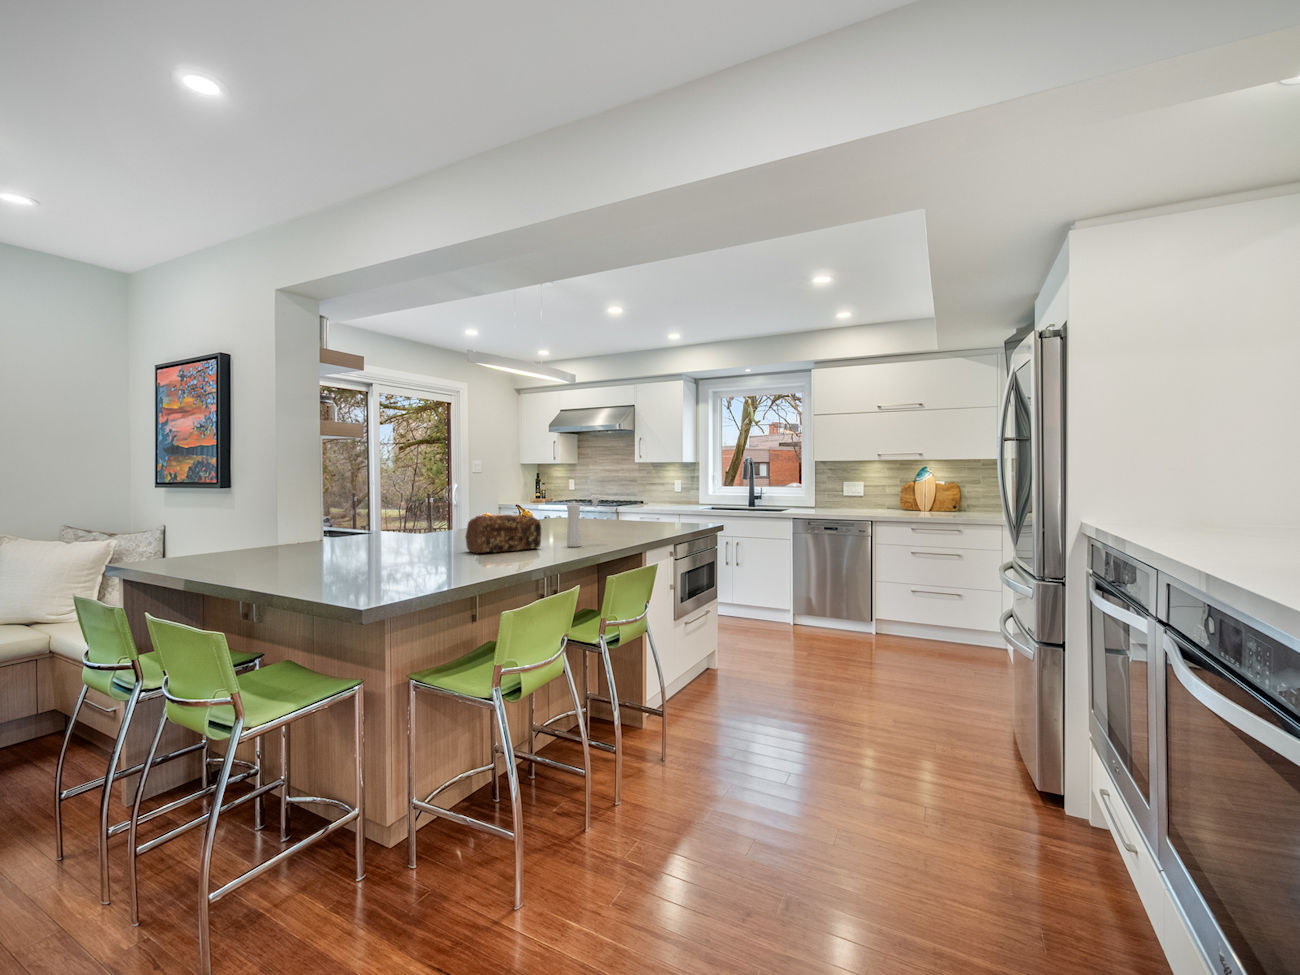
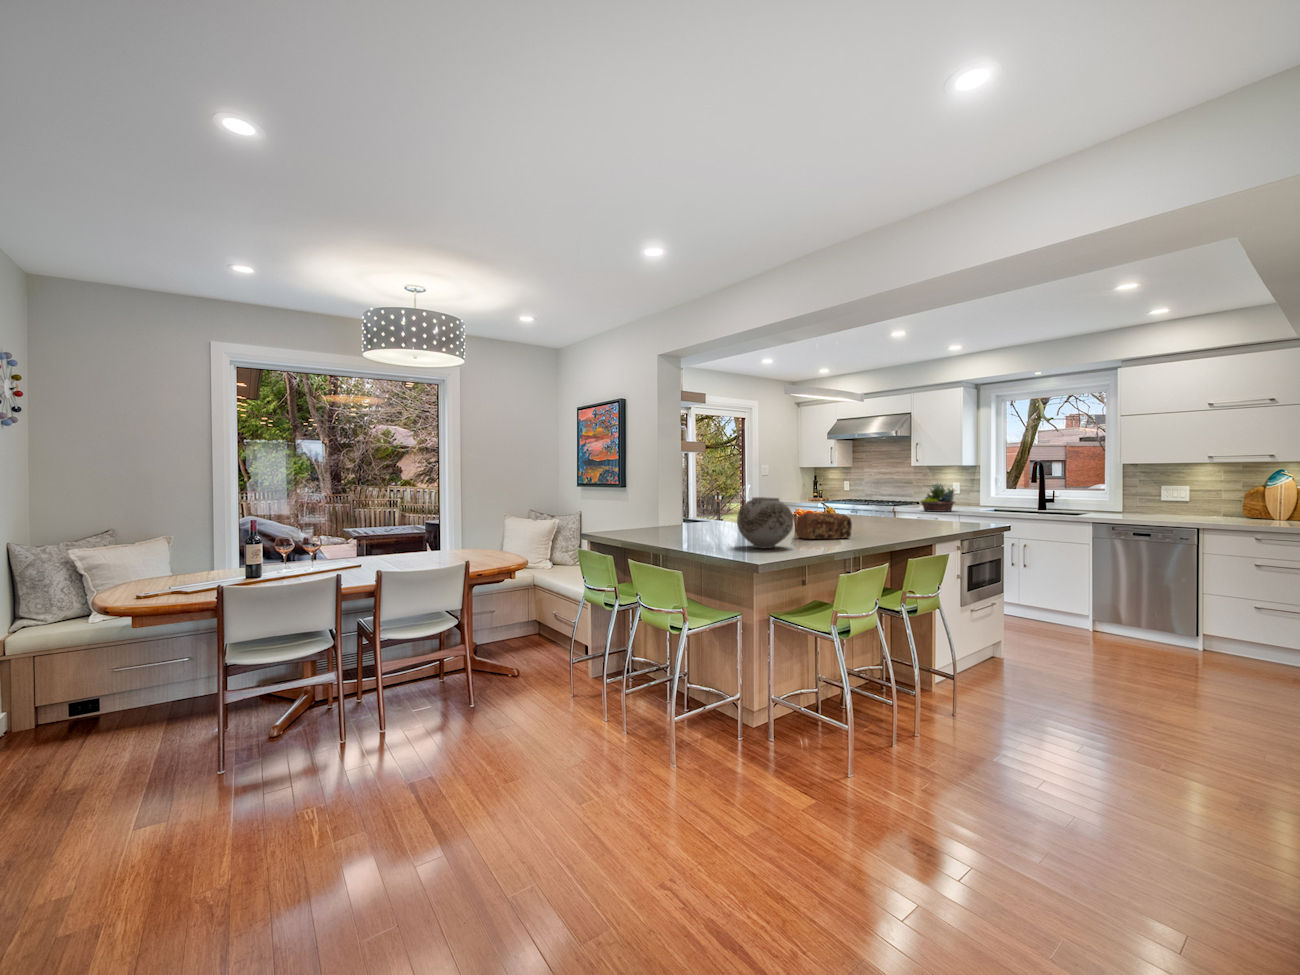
succulent planter: none [641,480,675,511] -> present [920,483,955,512]
vase: none [344,494,440,574] -> present [737,497,793,548]
pepper mill: present [567,495,600,547] -> none [871,499,898,538]

